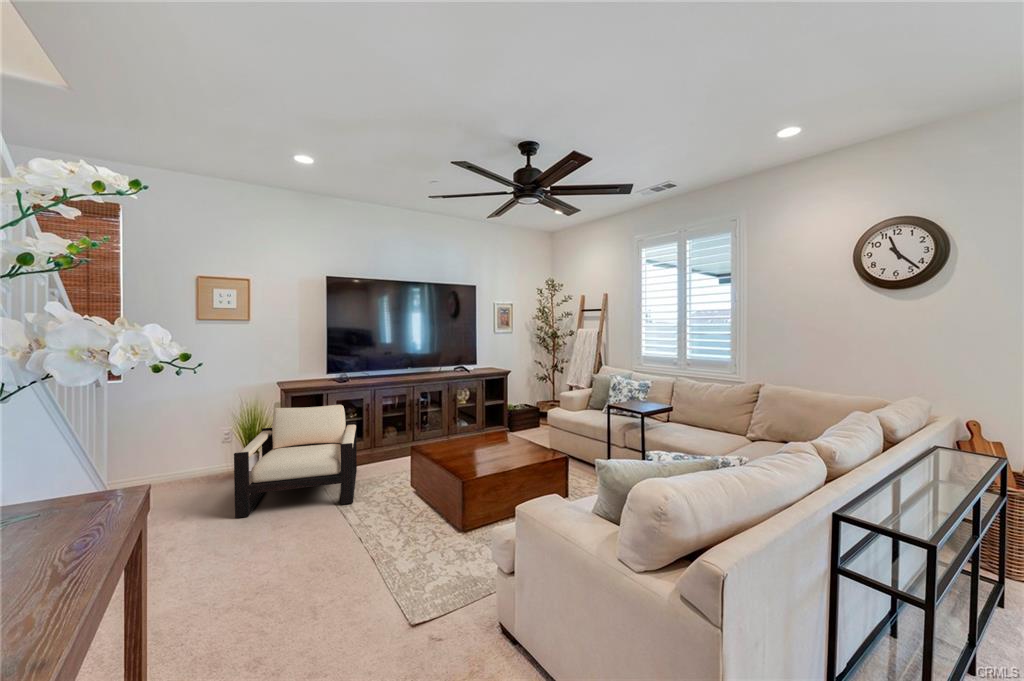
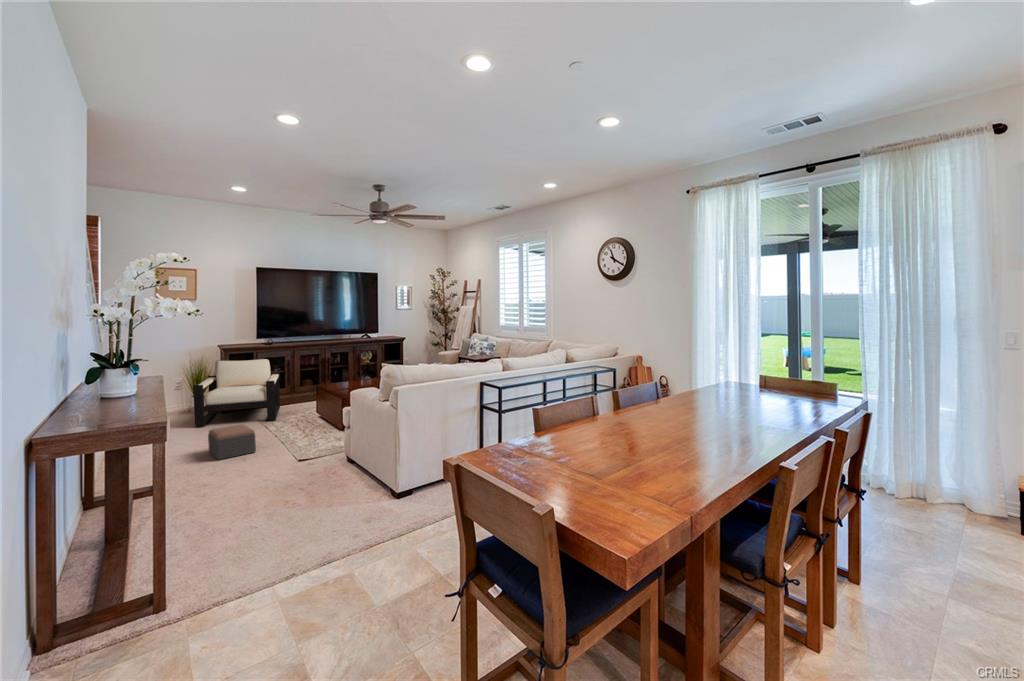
footstool: none [242,541,324,632] -> present [208,424,256,460]

